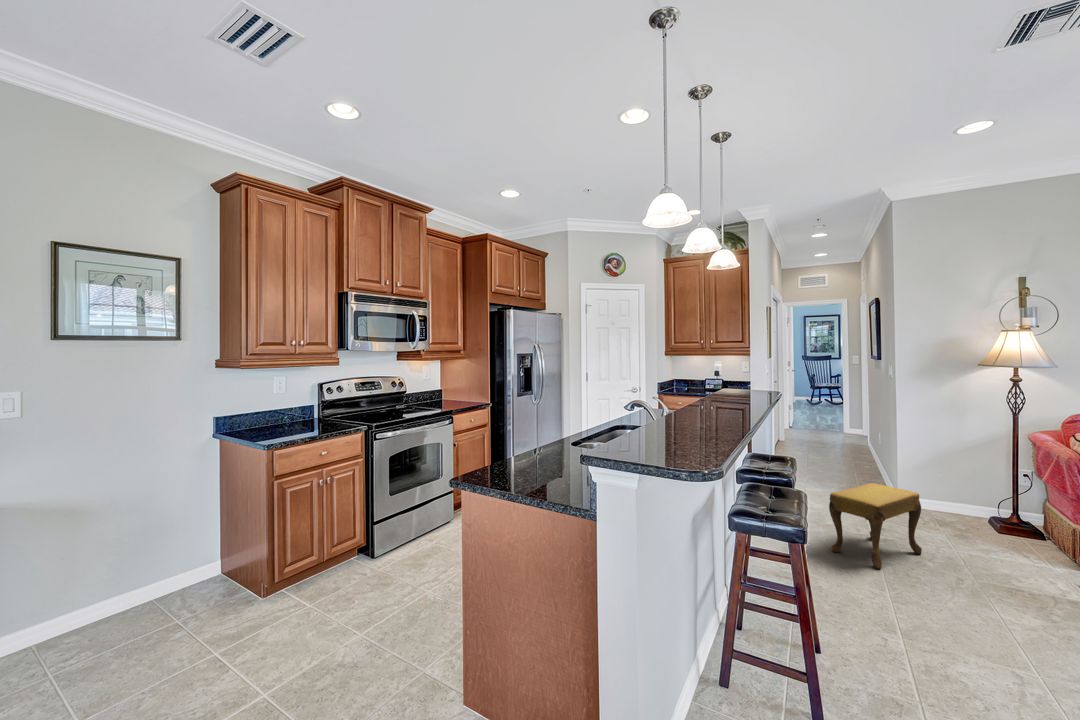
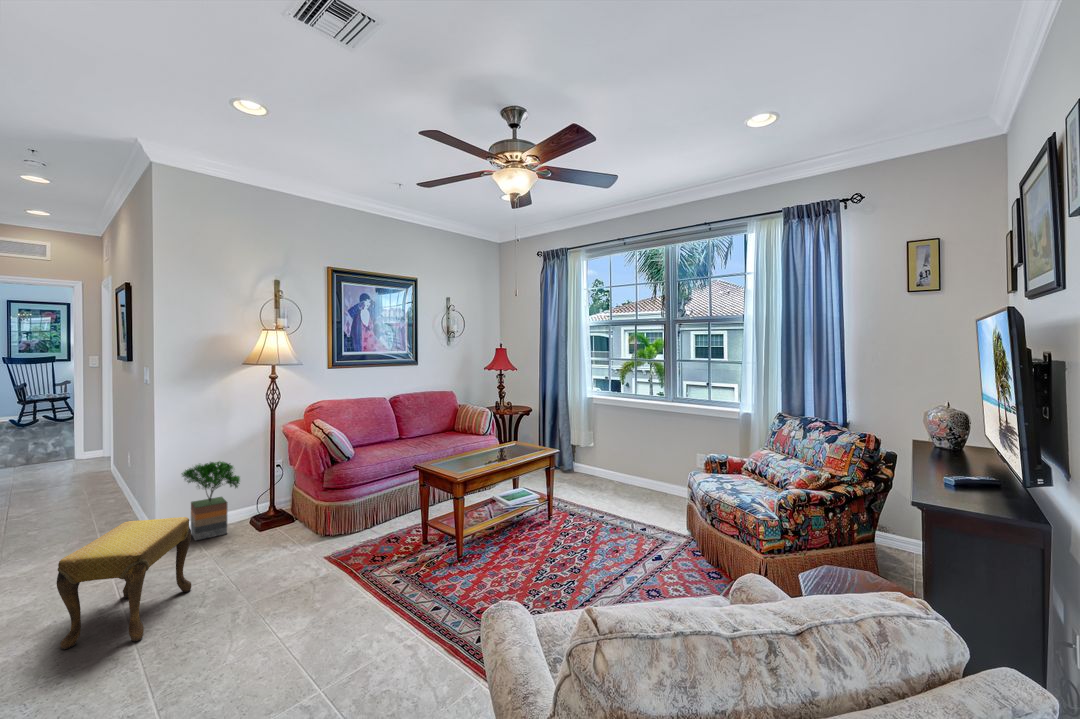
potted tree: none [917,453,977,525] -> present [182,461,240,540]

